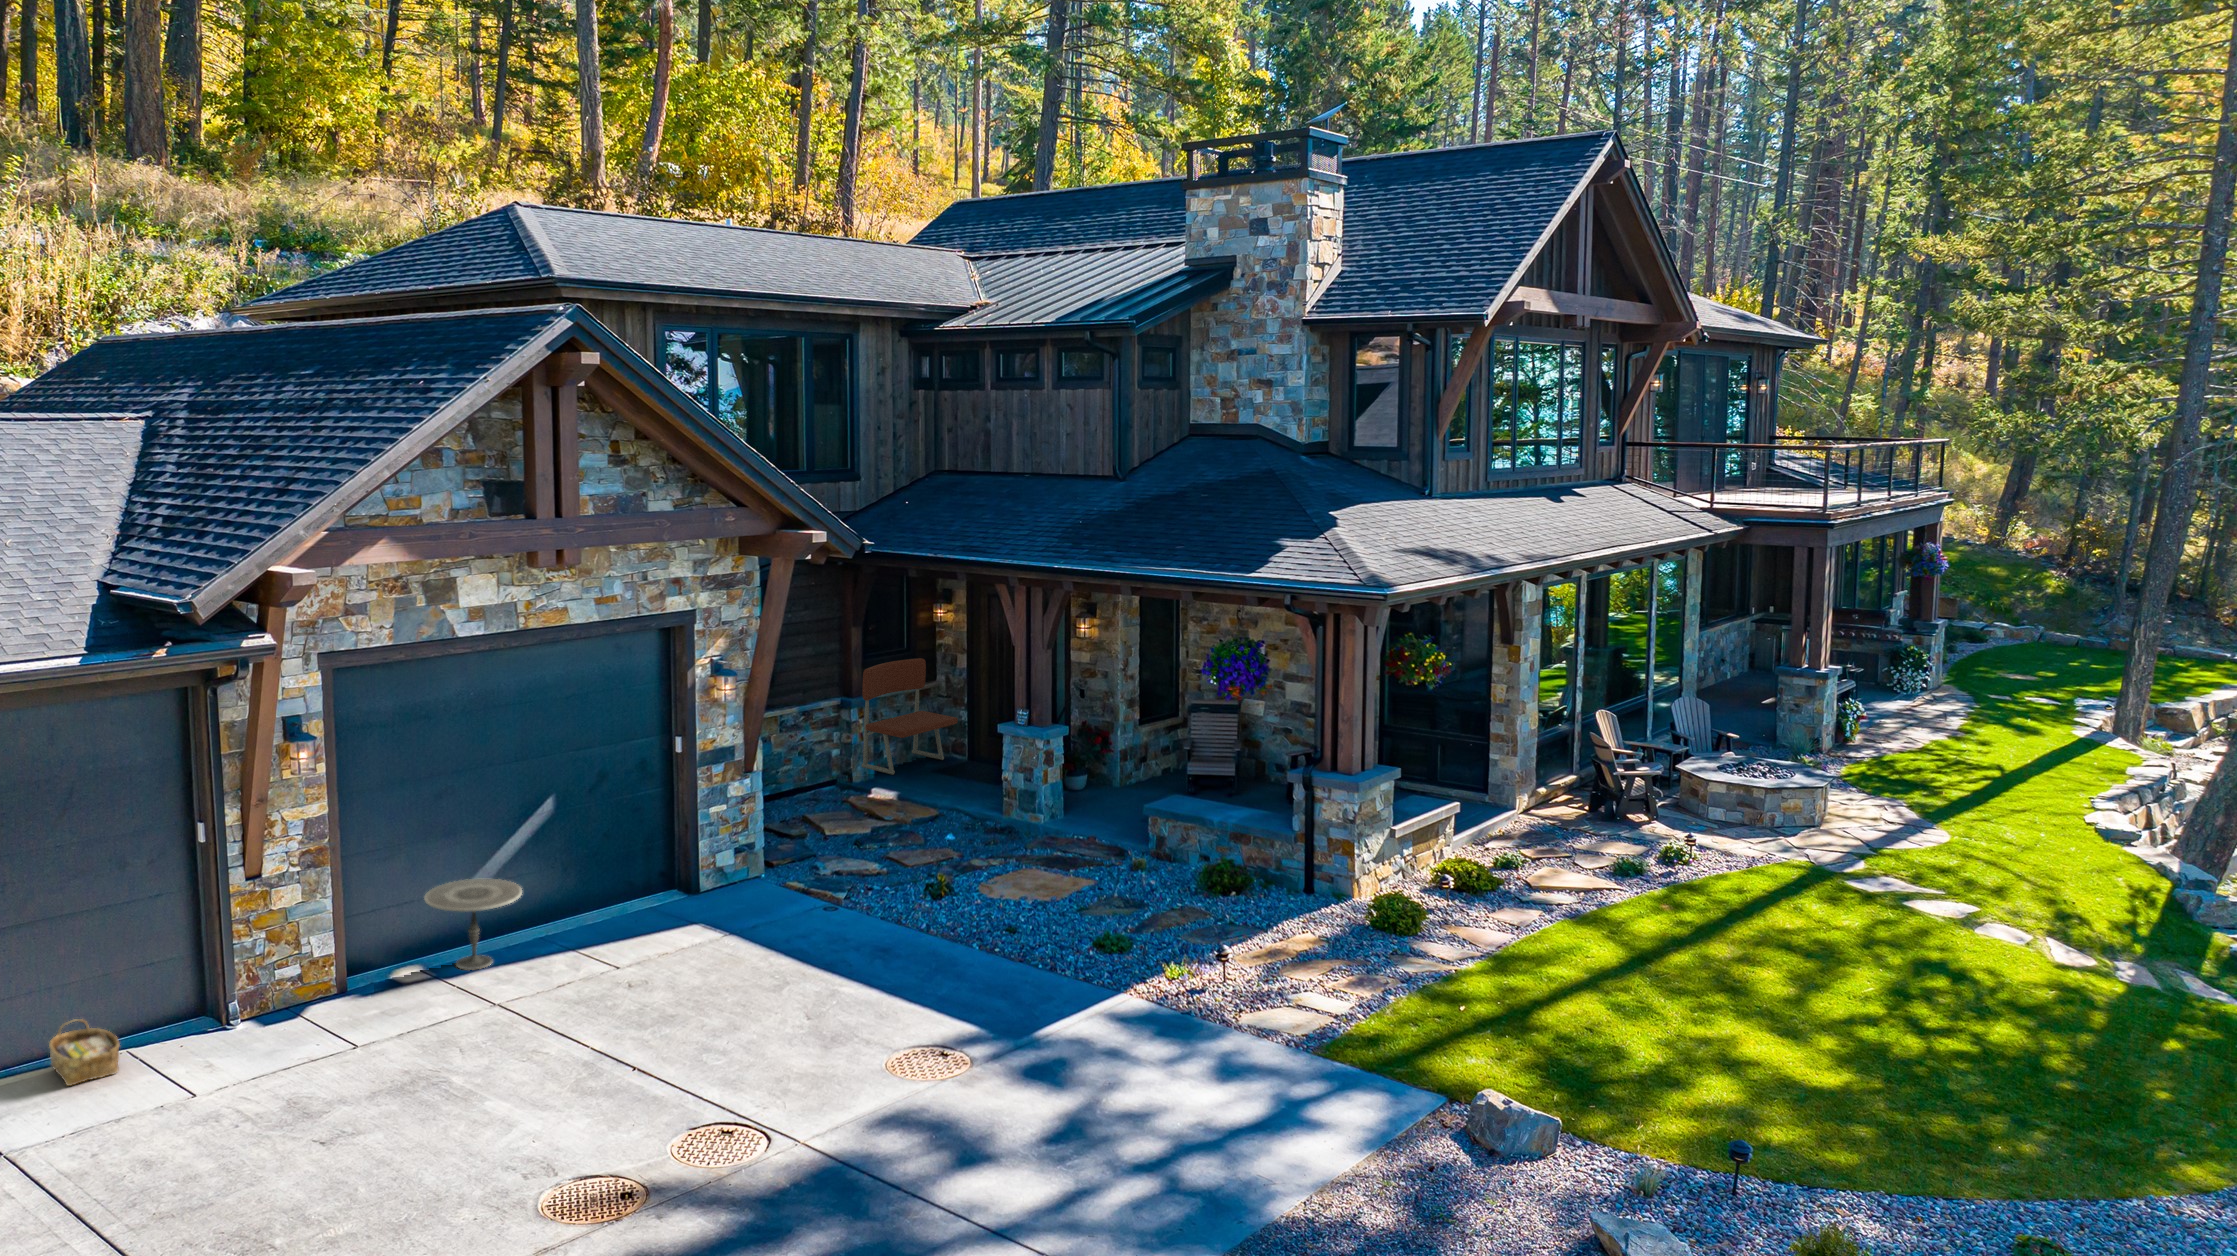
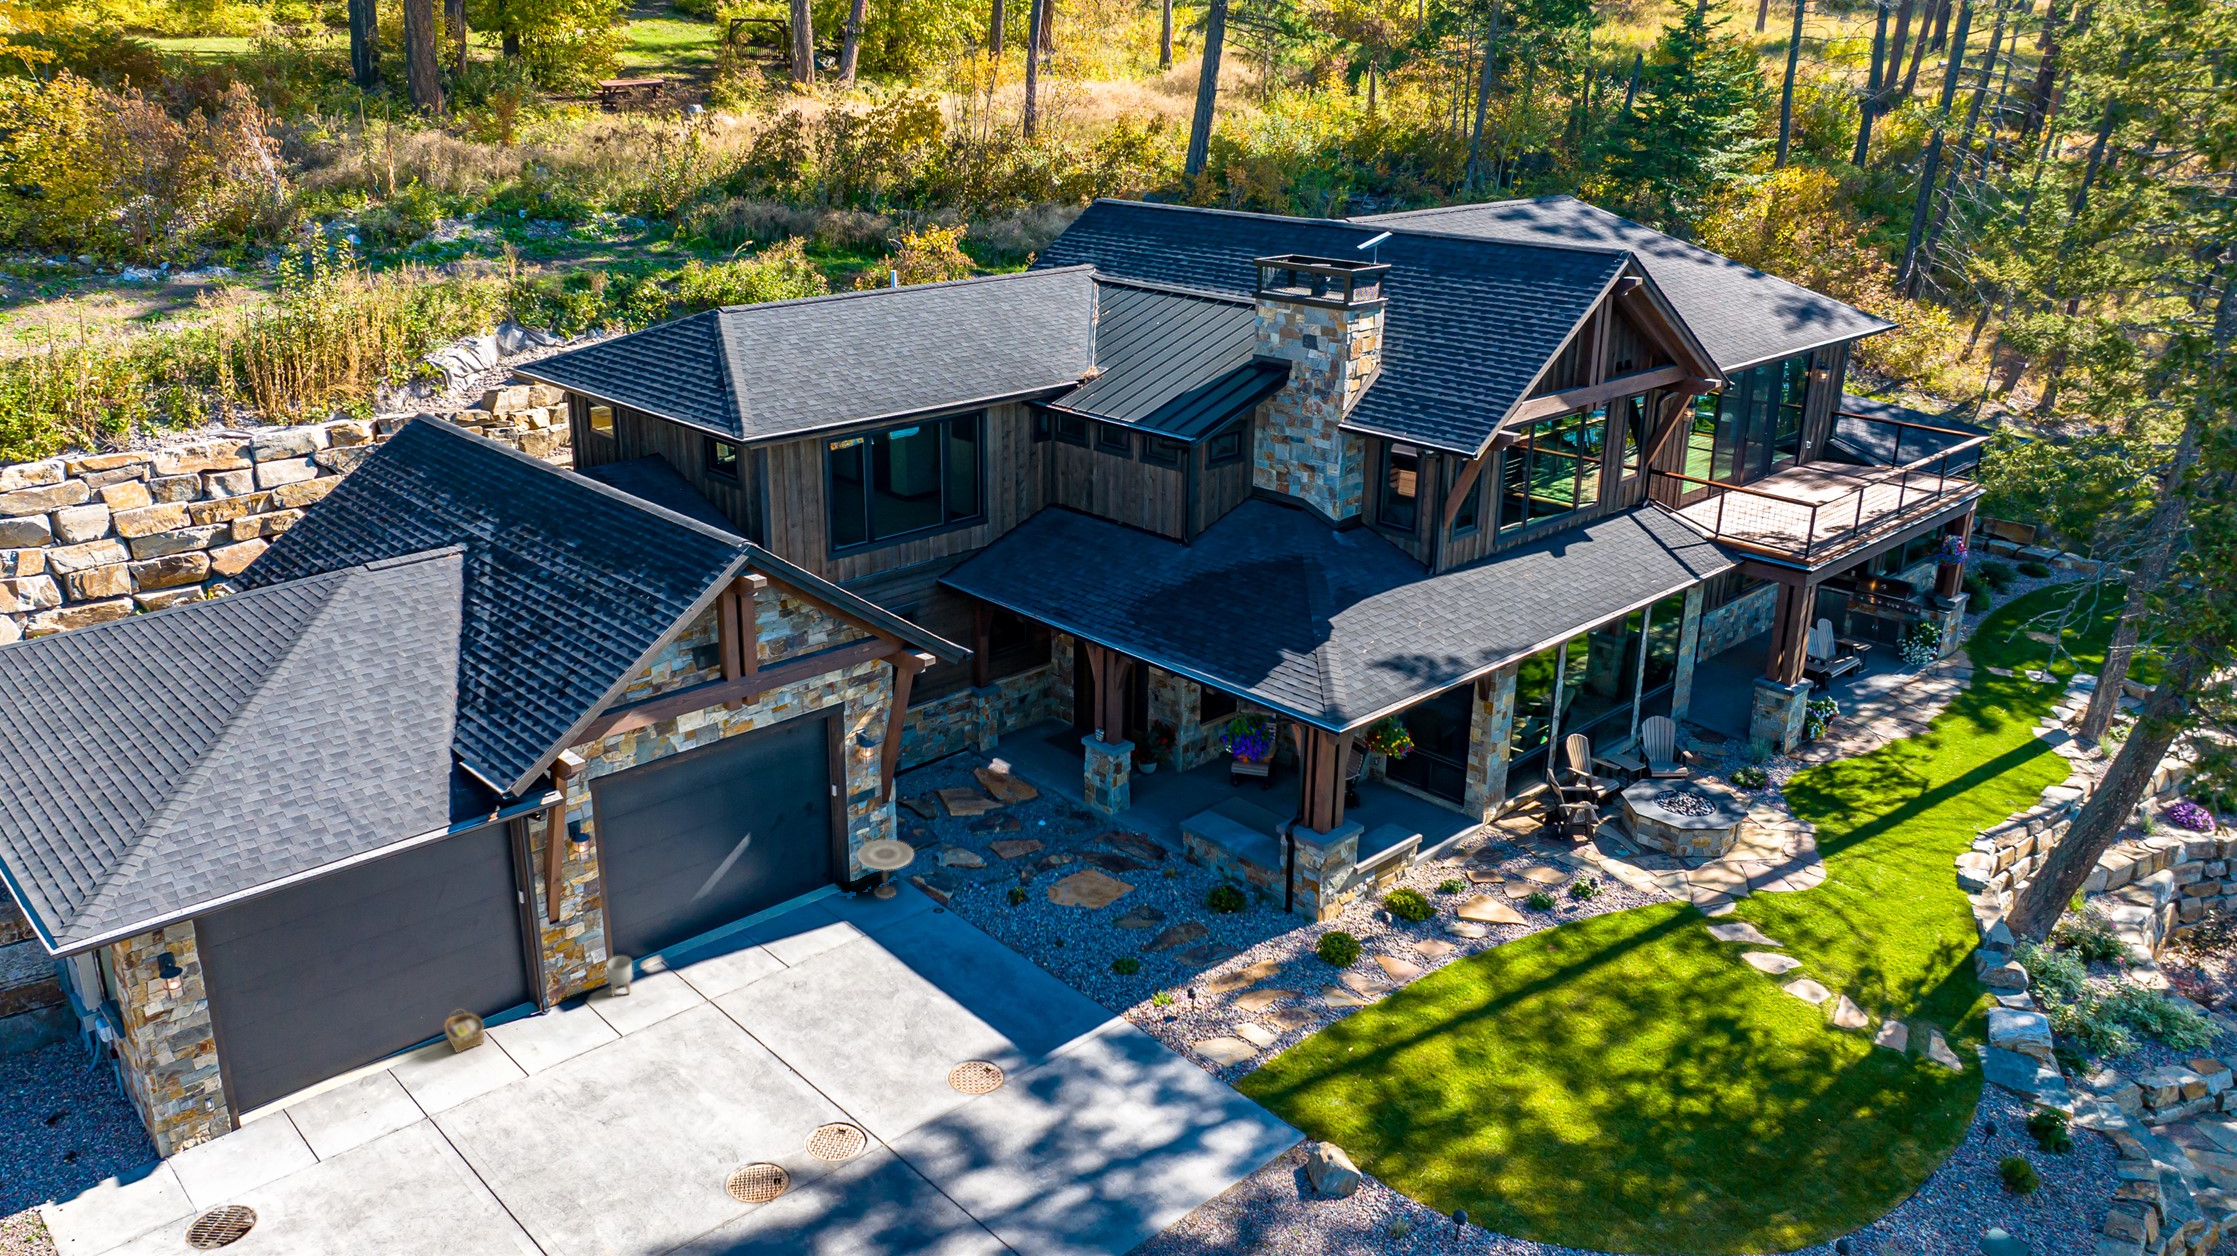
bench: present [862,658,958,775] -> none [984,659,1059,755]
side table: present [425,879,522,970] -> present [858,840,913,898]
planter: none [335,949,376,1012] -> present [607,956,632,996]

